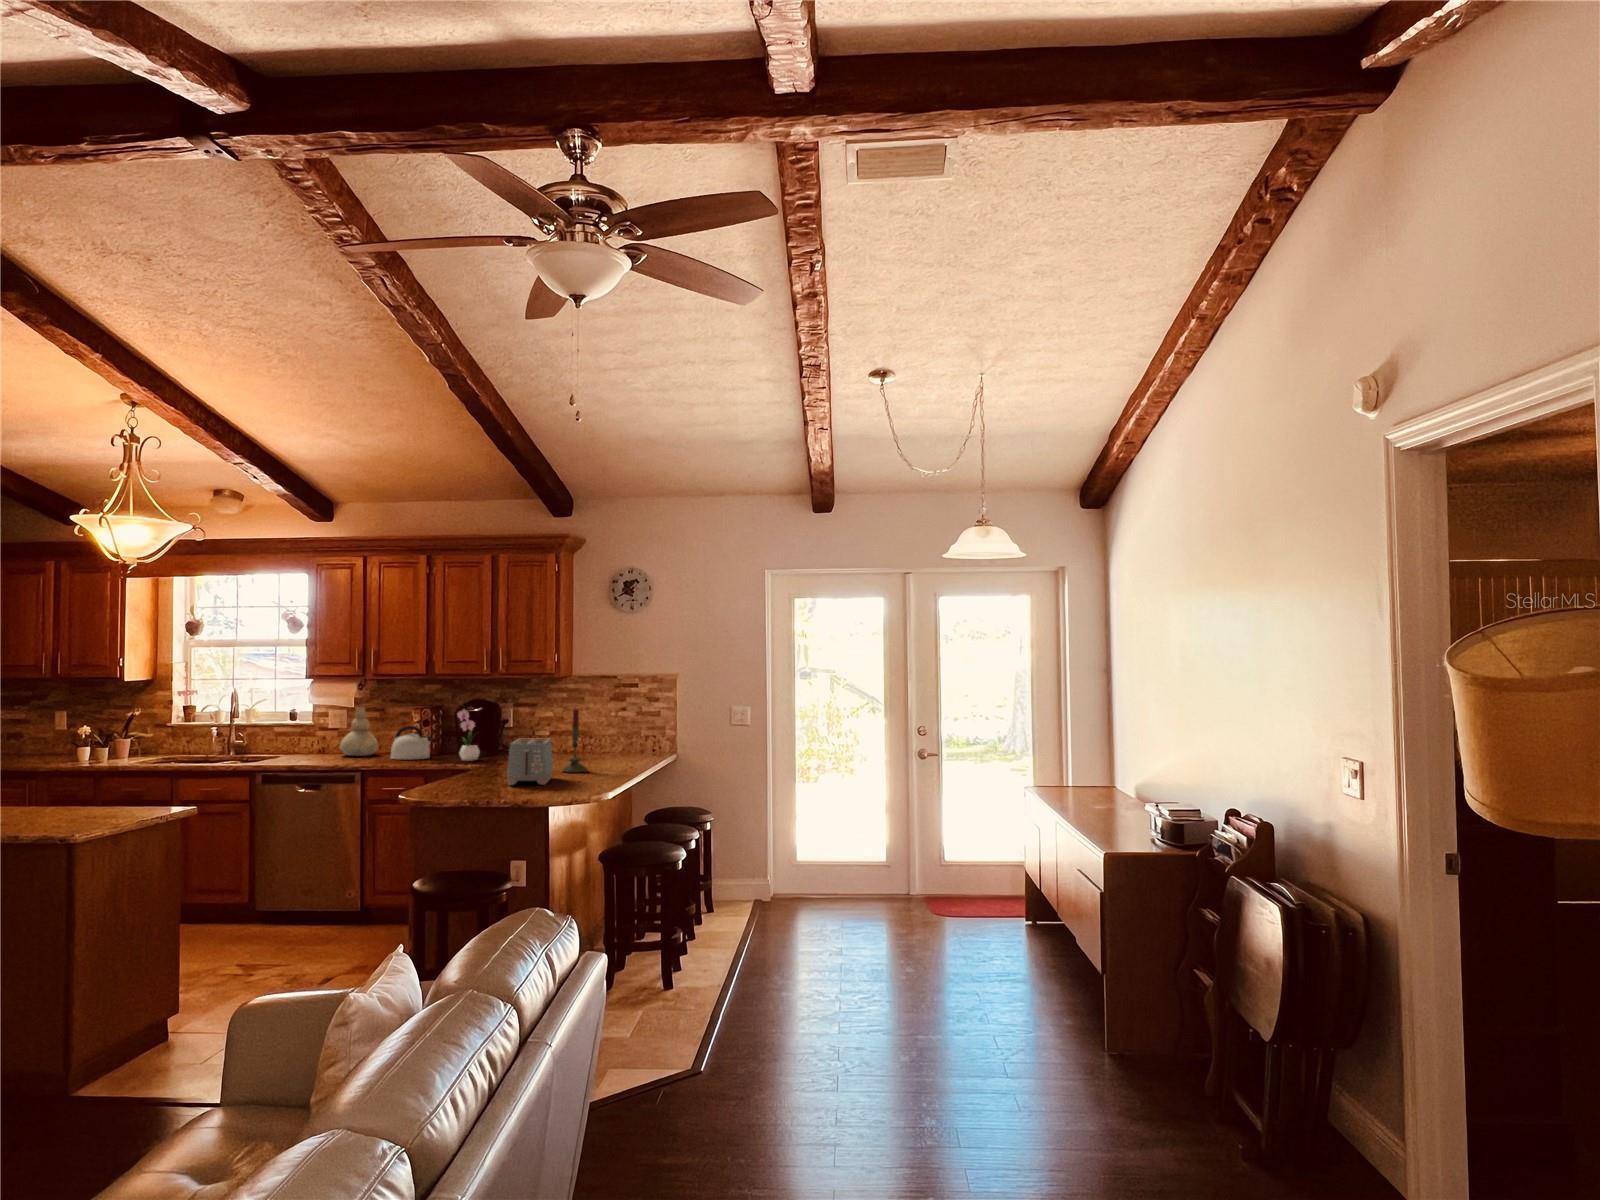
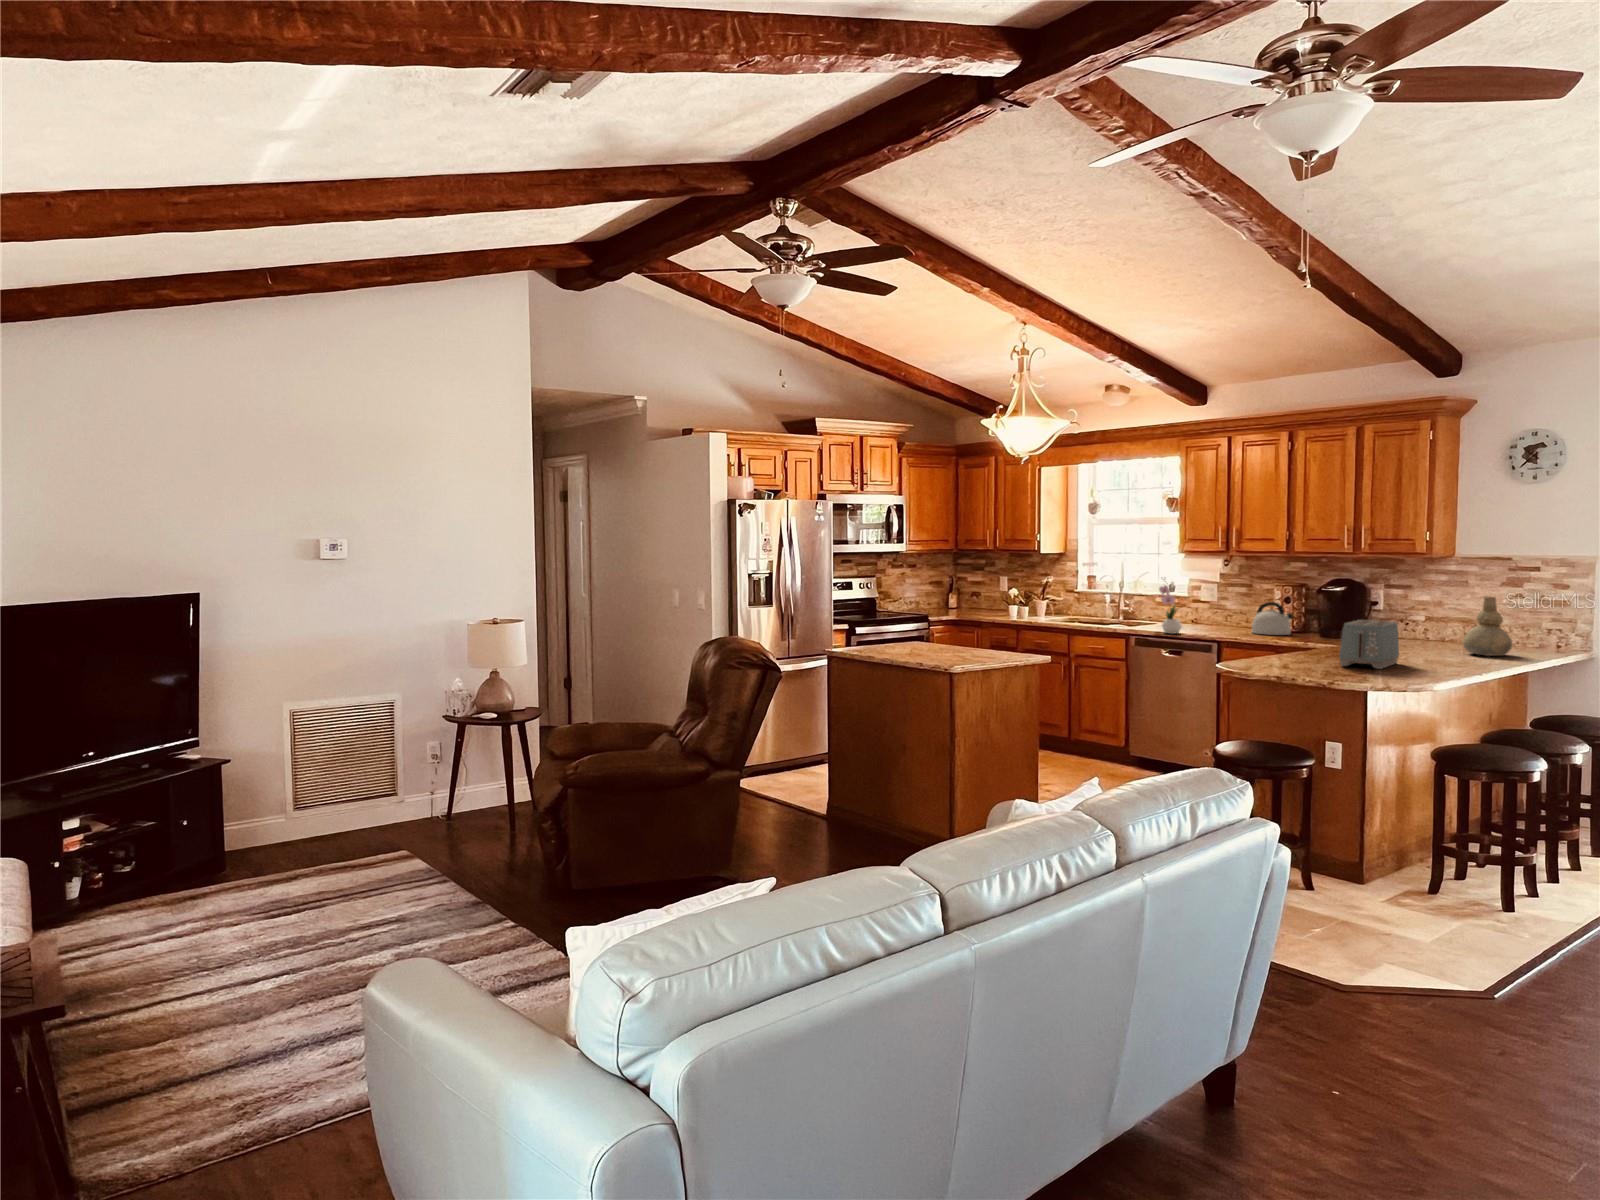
vase: present [340,707,378,756] -> present [1462,597,1513,656]
flower arrangement: present [458,709,480,761] -> present [1159,585,1182,634]
candle: present [562,709,588,773] -> none [1416,590,1448,661]

